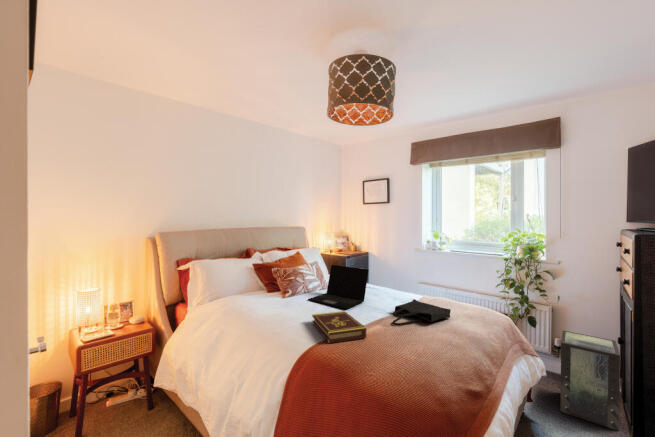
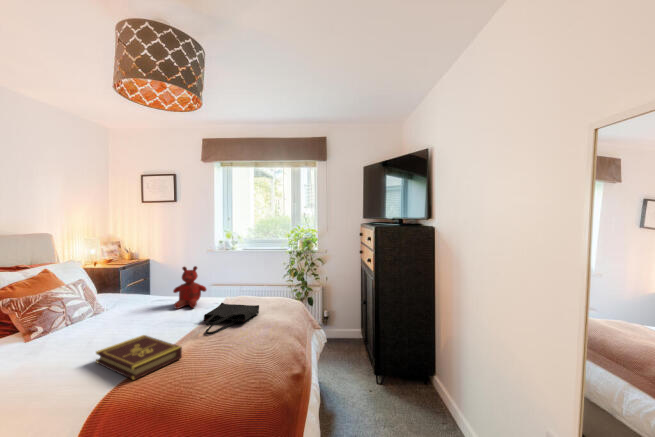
teddy bear: none [375,260,404,299] -> present [173,266,206,309]
laptop: present [308,265,369,309] -> none [76,280,167,334]
storage box: present [560,331,620,431] -> none [331,303,365,366]

